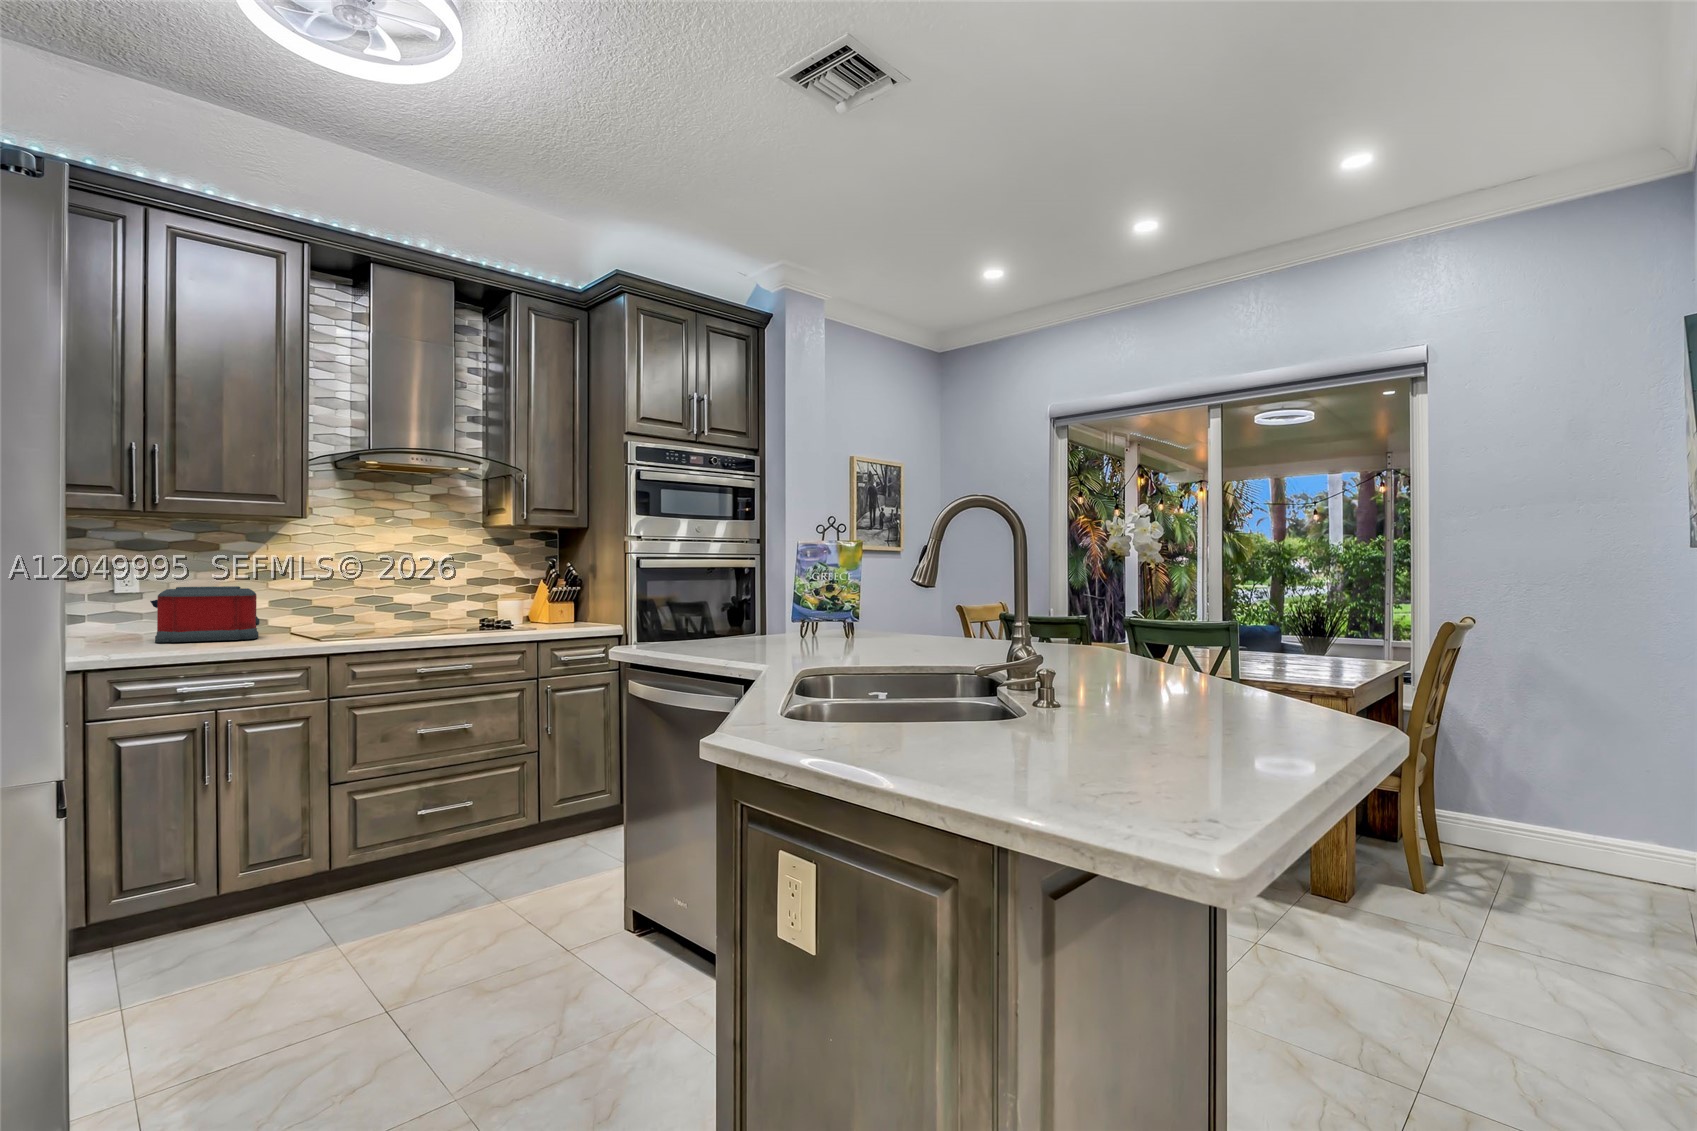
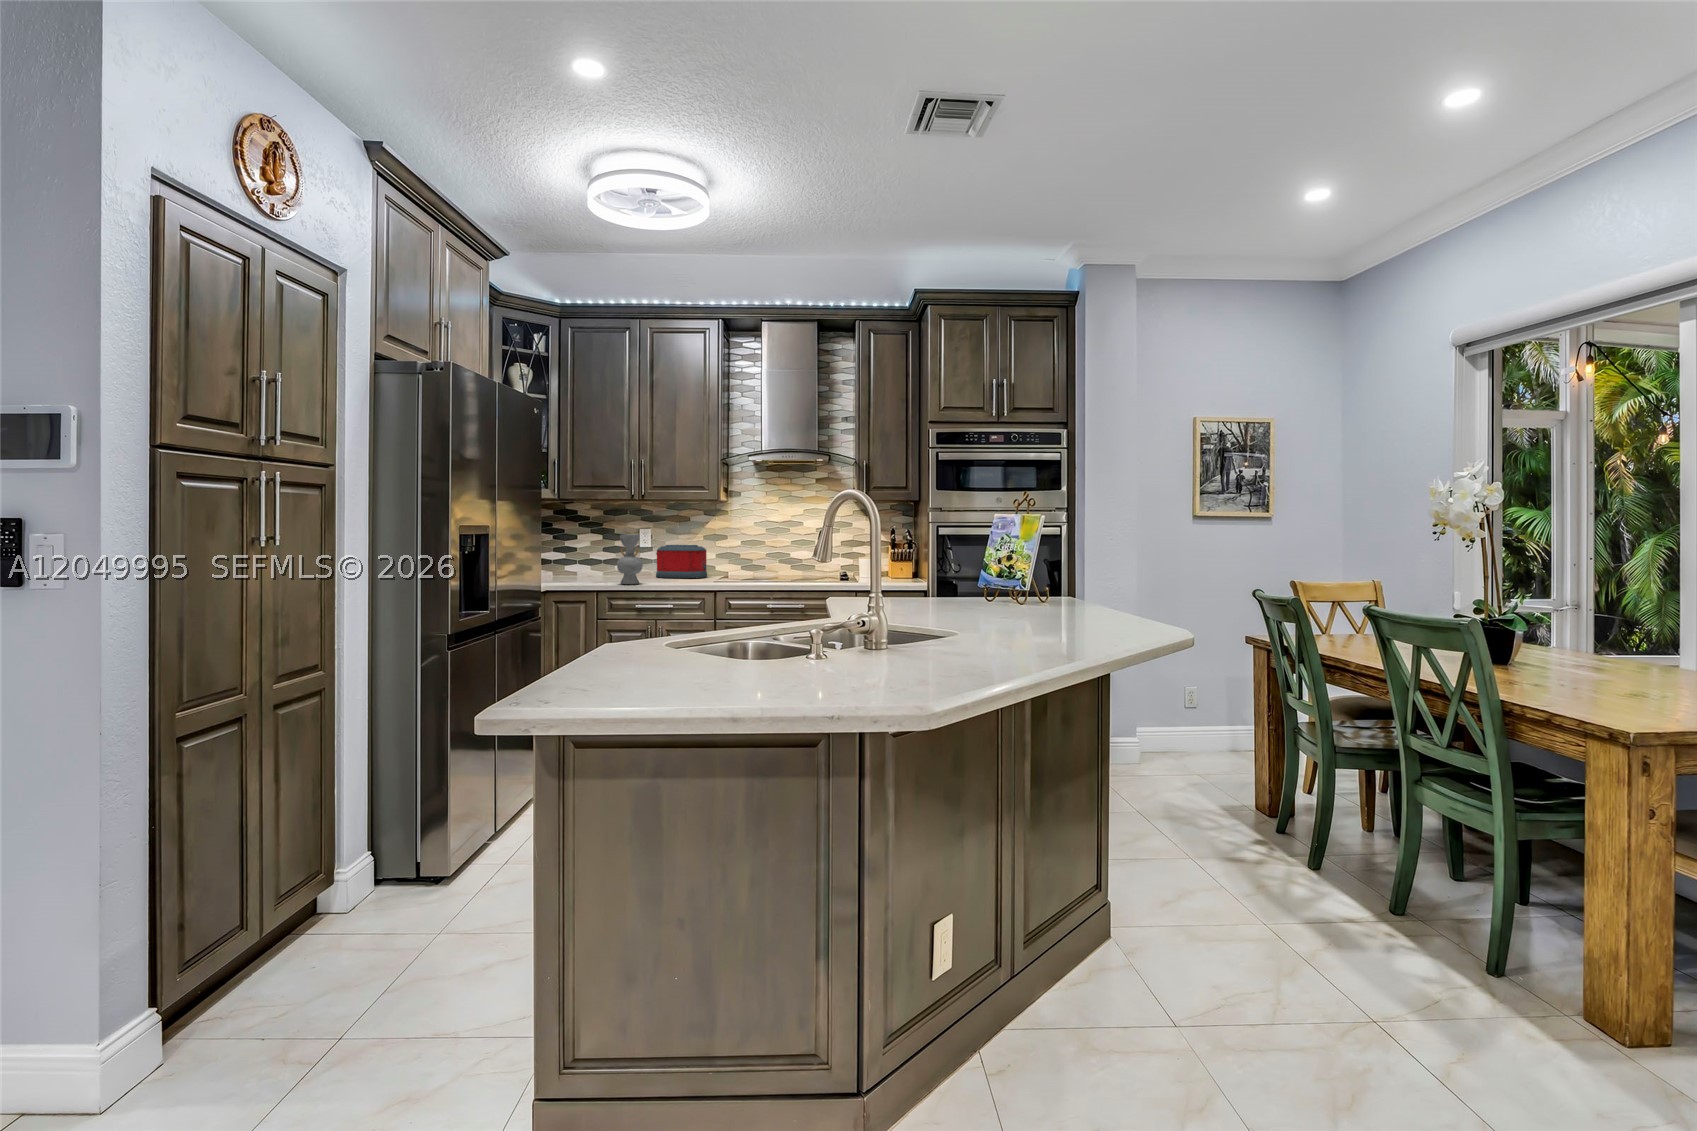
decorative vase: none [105,569,165,659] -> present [617,535,643,584]

